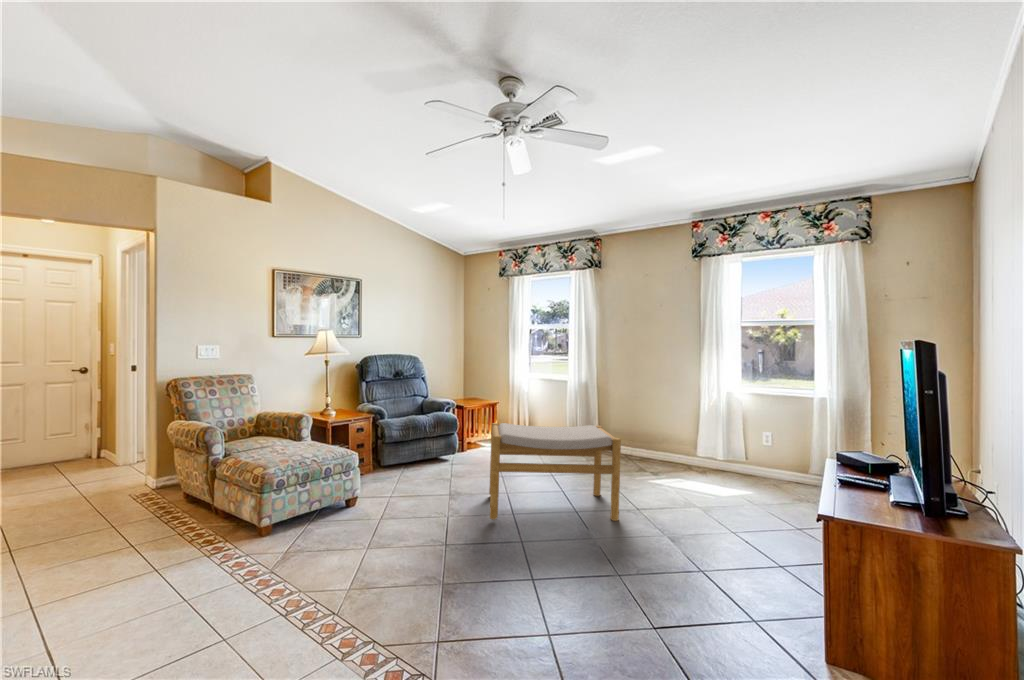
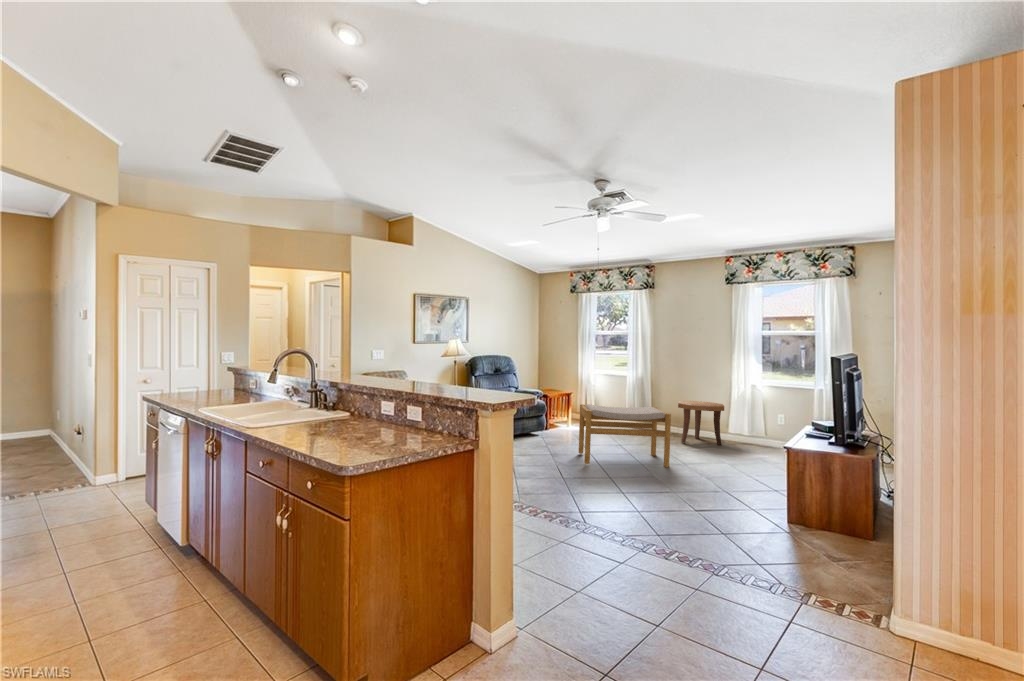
side table: none [631,412,693,474] -> present [678,401,724,446]

